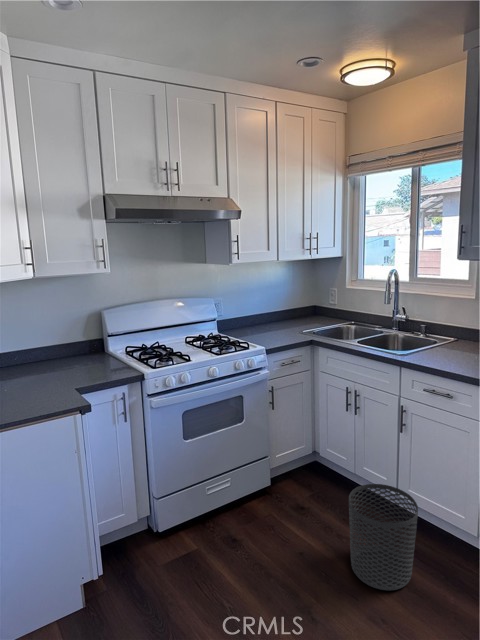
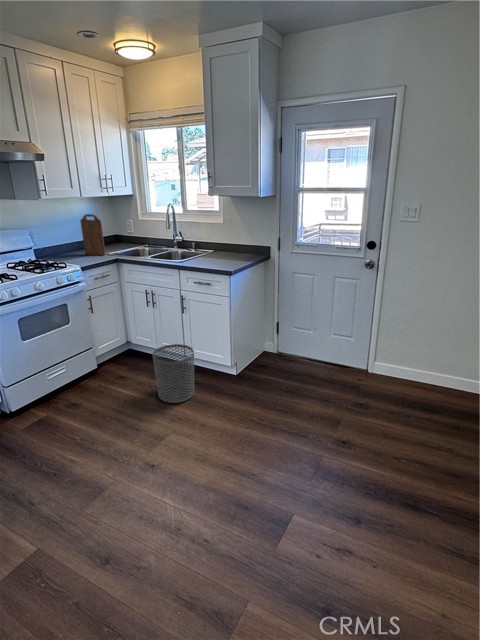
cutting board: none [274,281,299,333] -> present [80,214,105,255]

